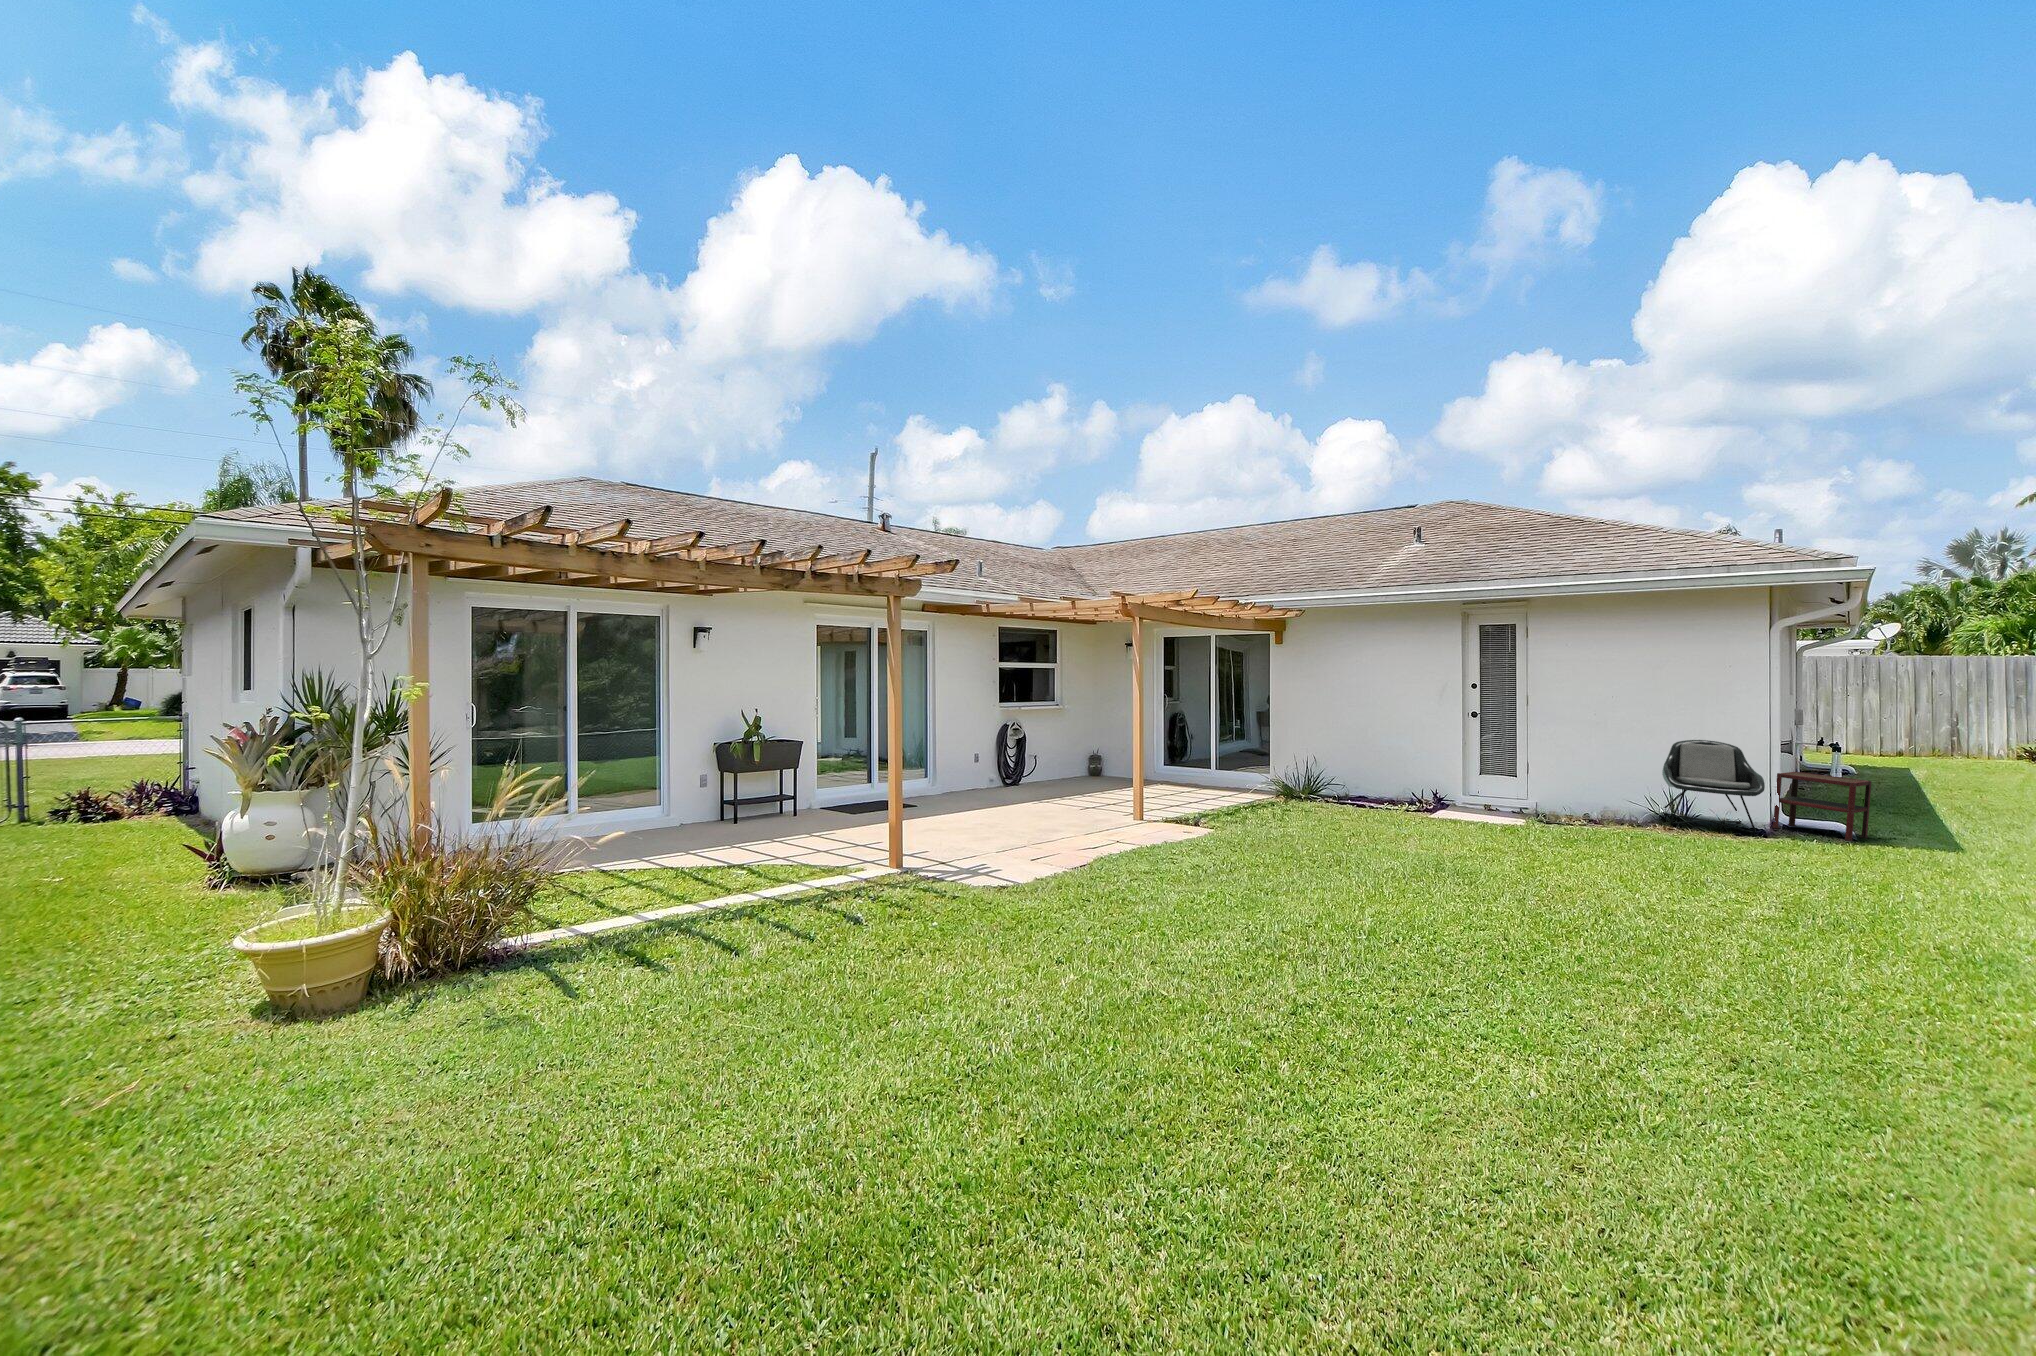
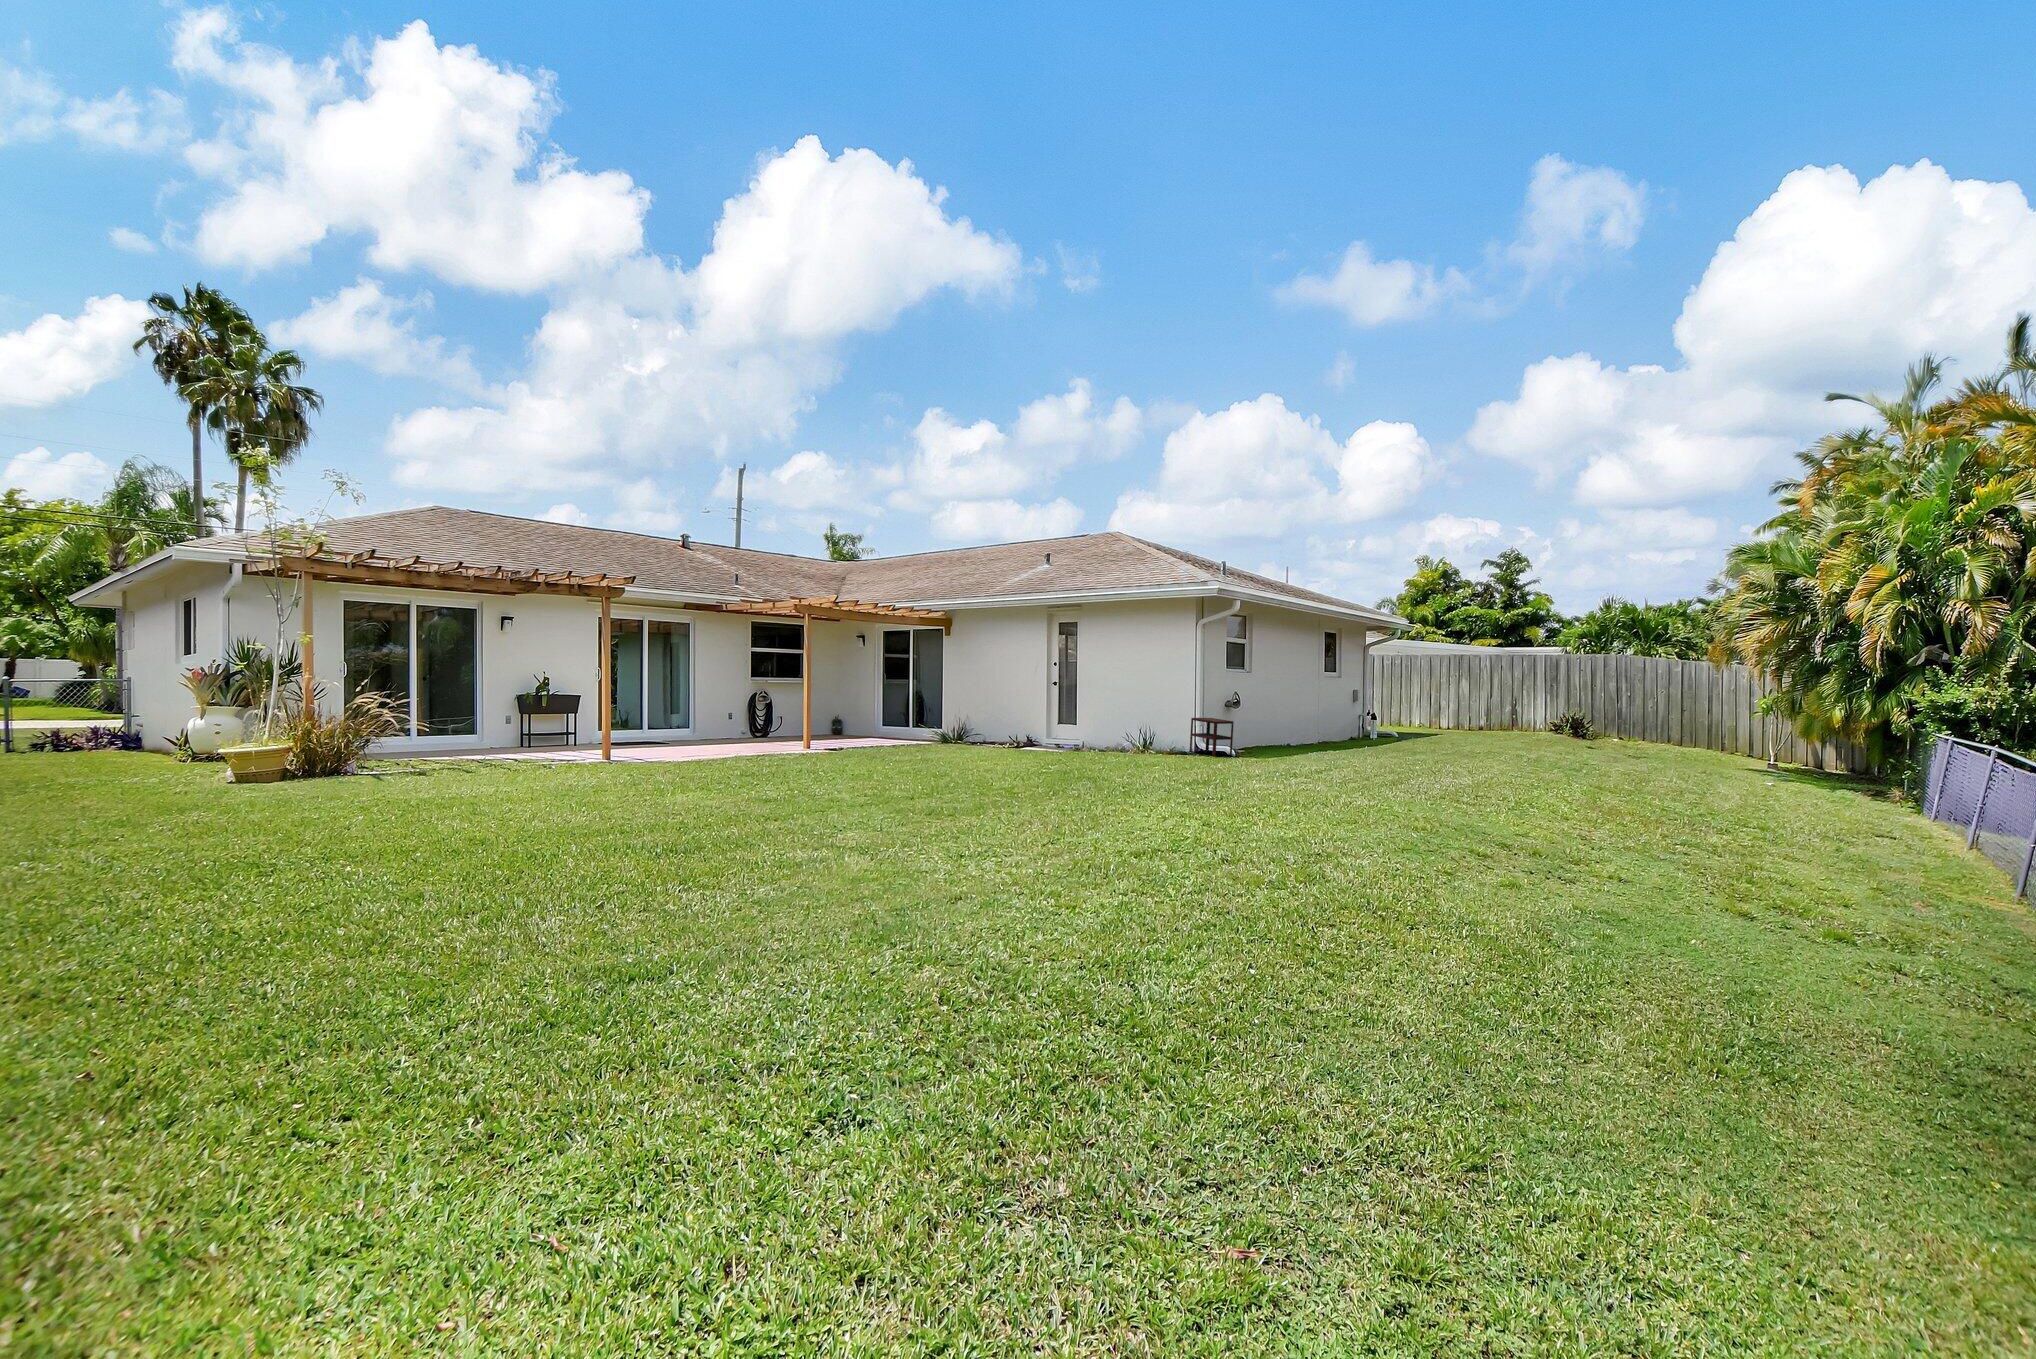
lounge chair: present [1662,740,1765,834] -> none [1125,698,1177,753]

